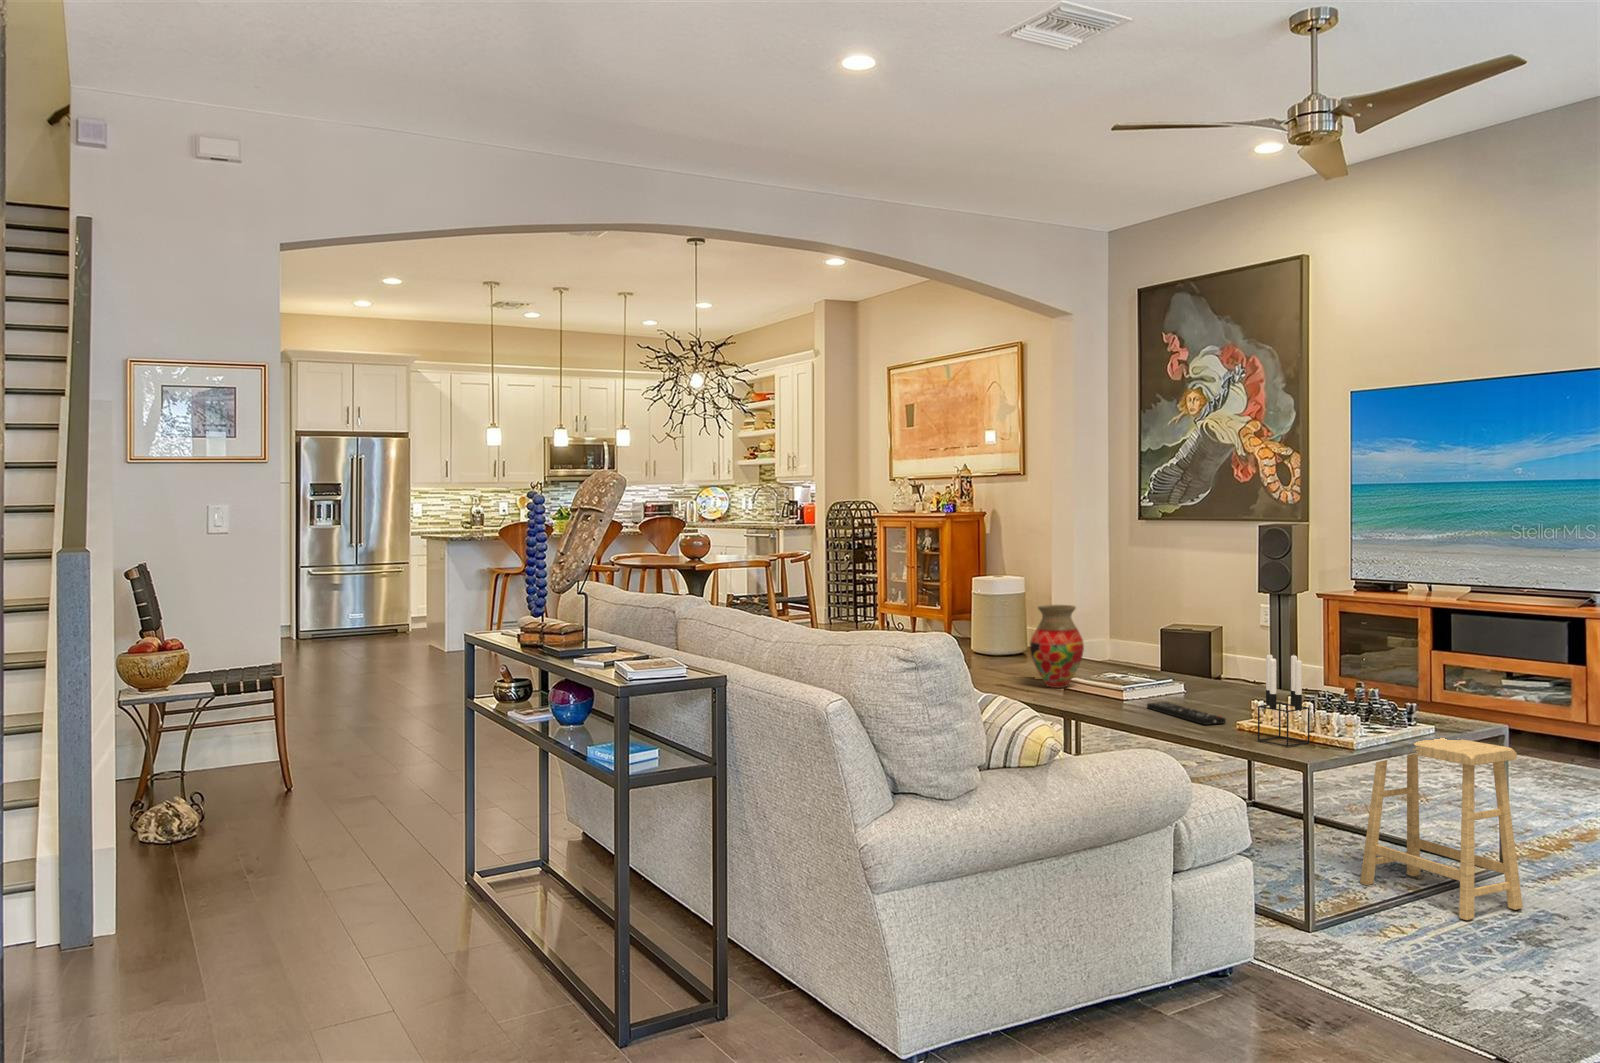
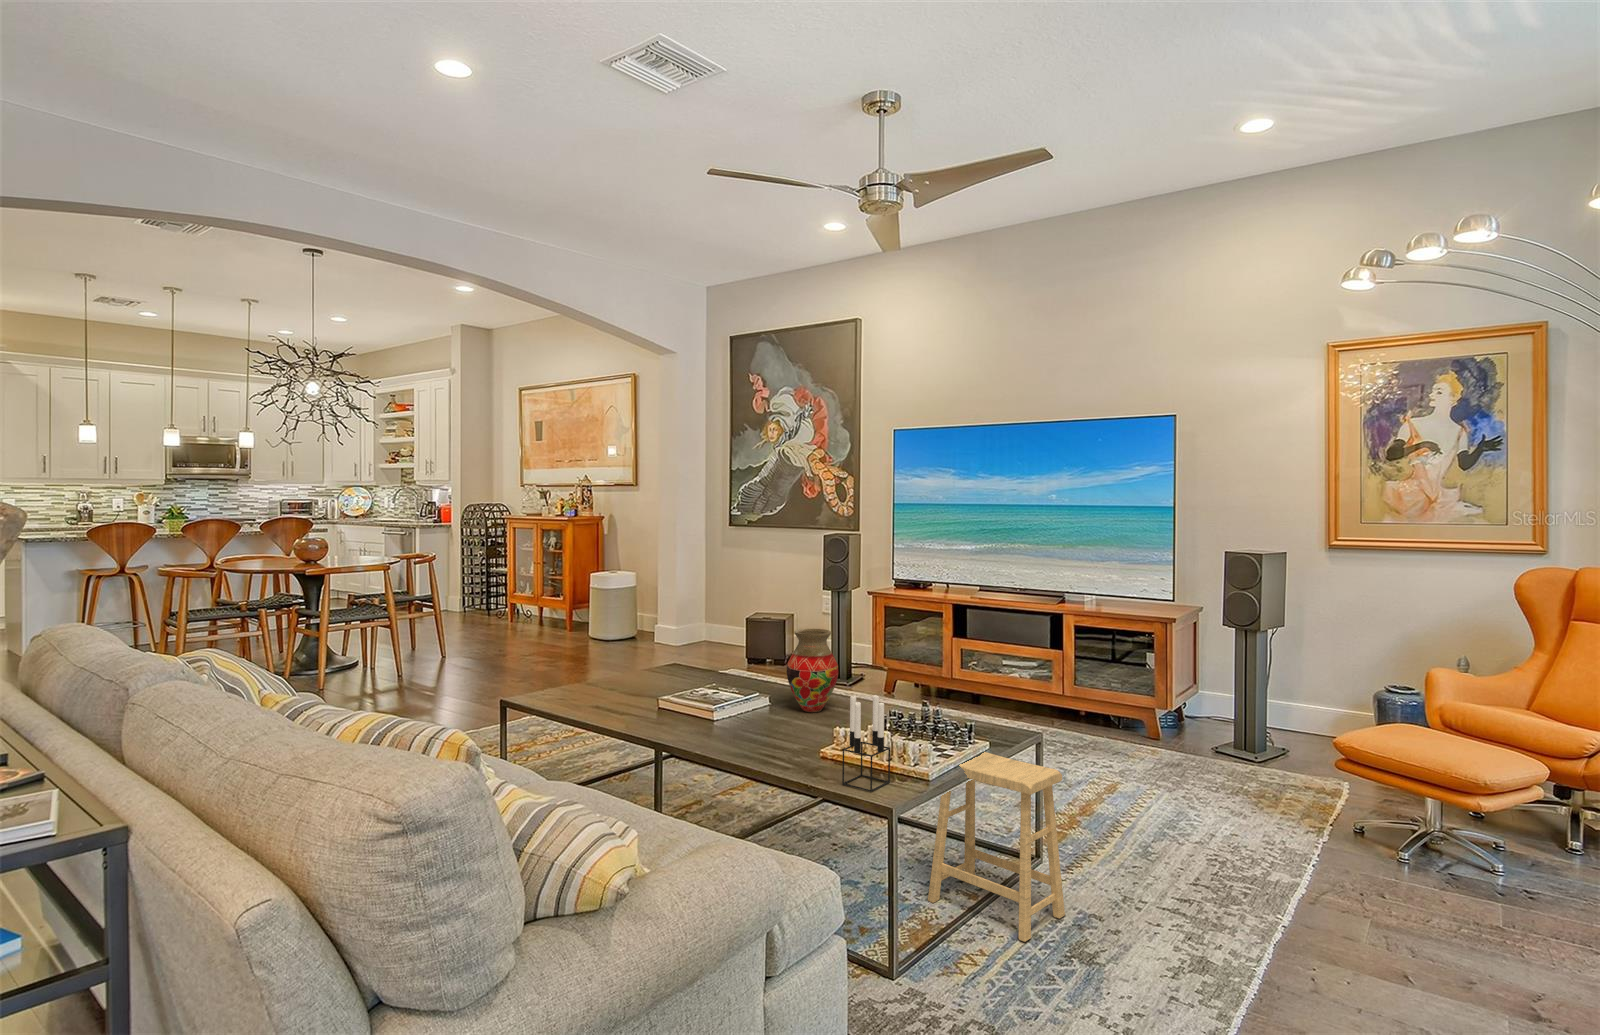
vase: present [1030,605,1084,688] -> present [786,629,838,712]
remote control: present [1147,702,1226,725] -> none [735,730,809,762]

